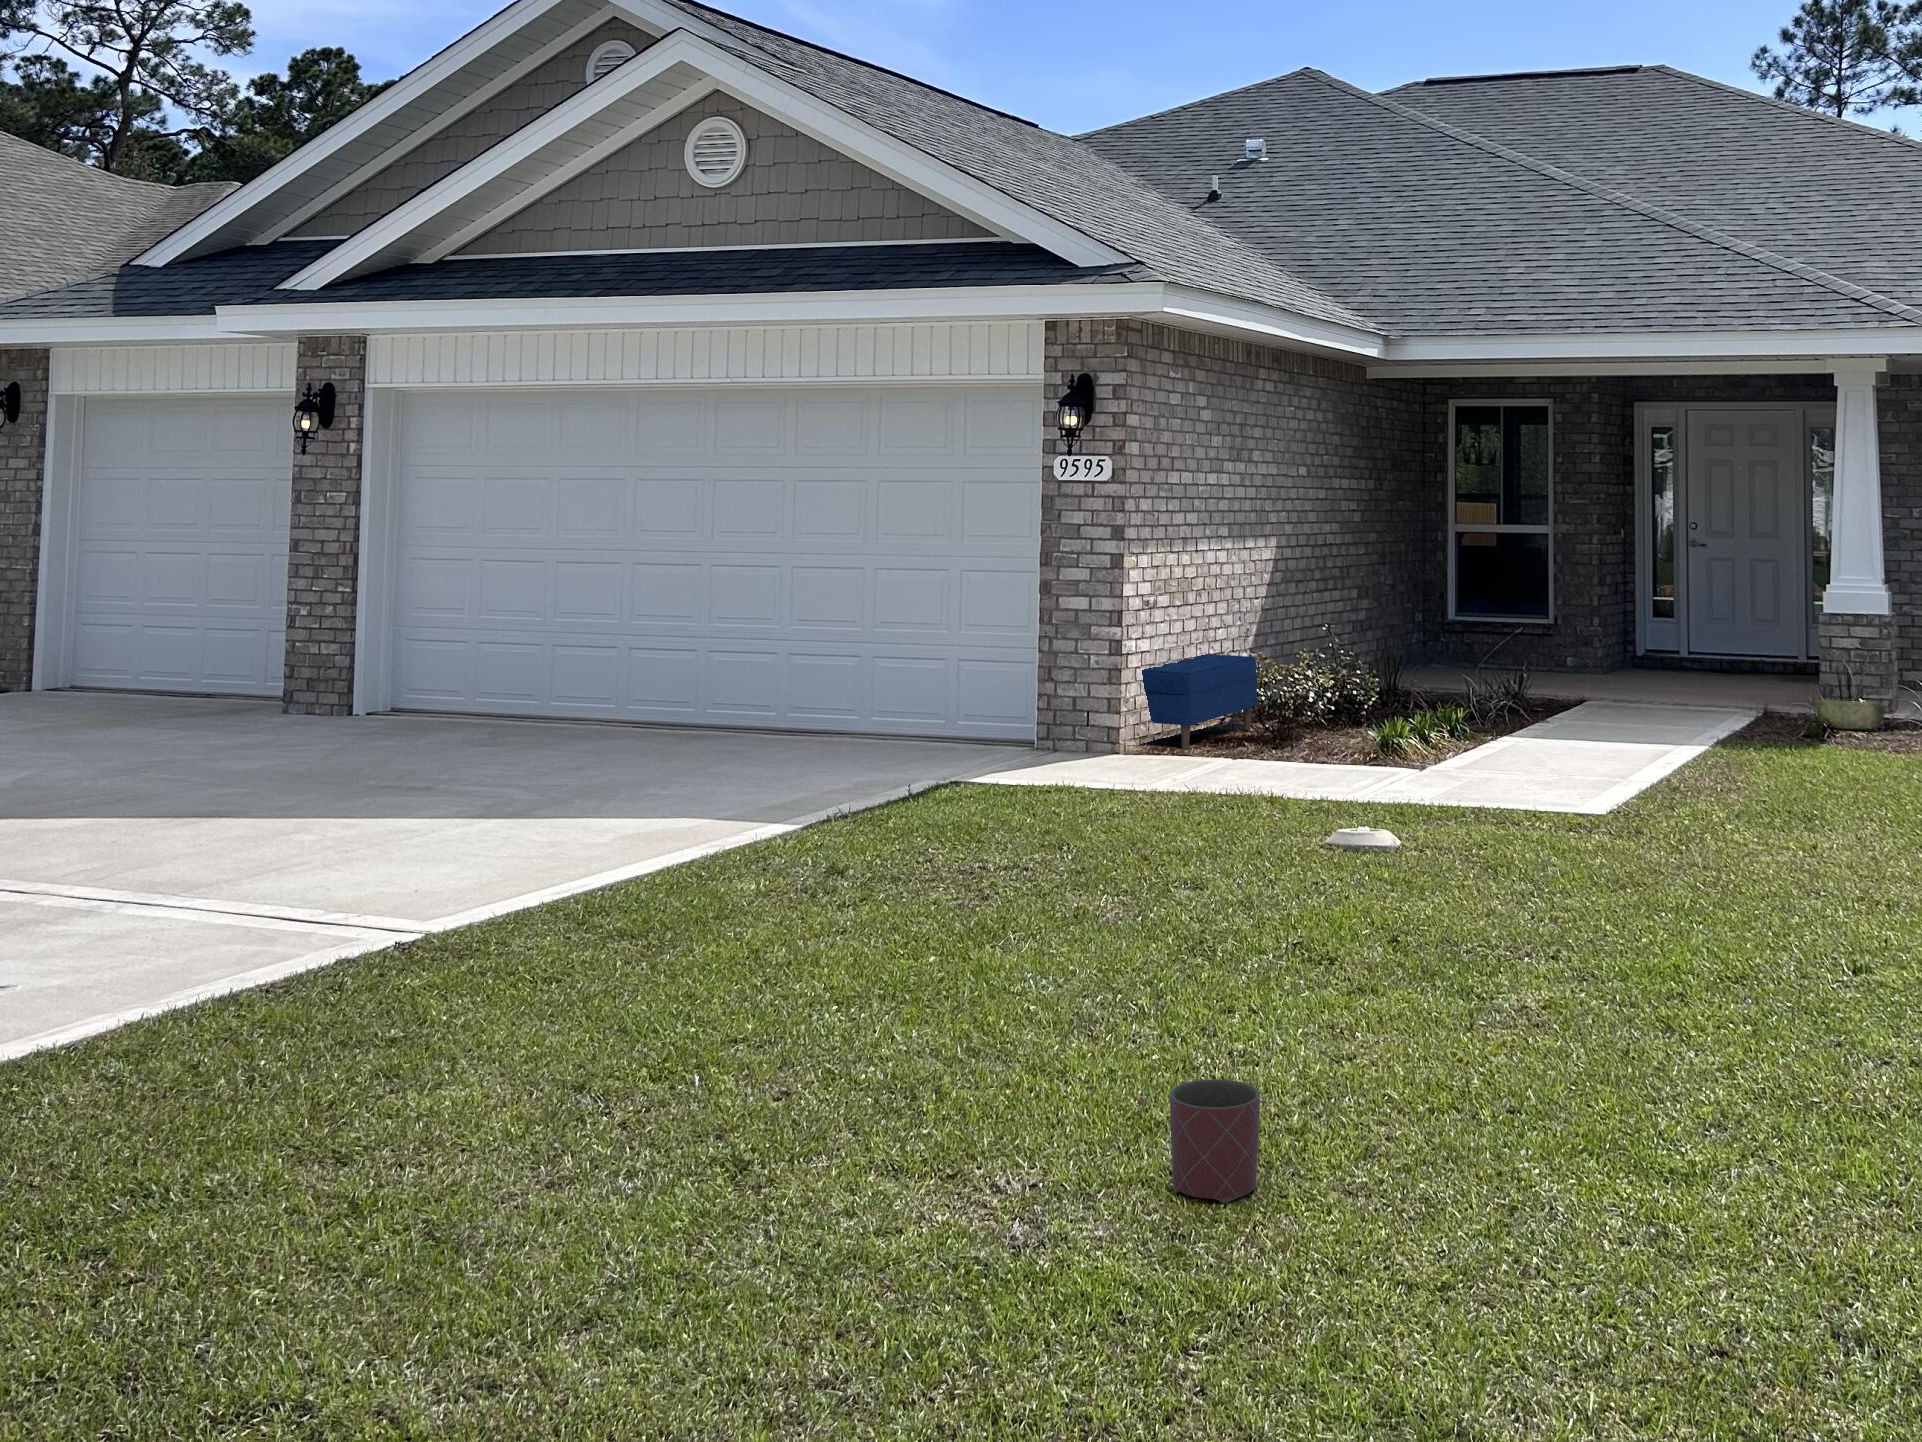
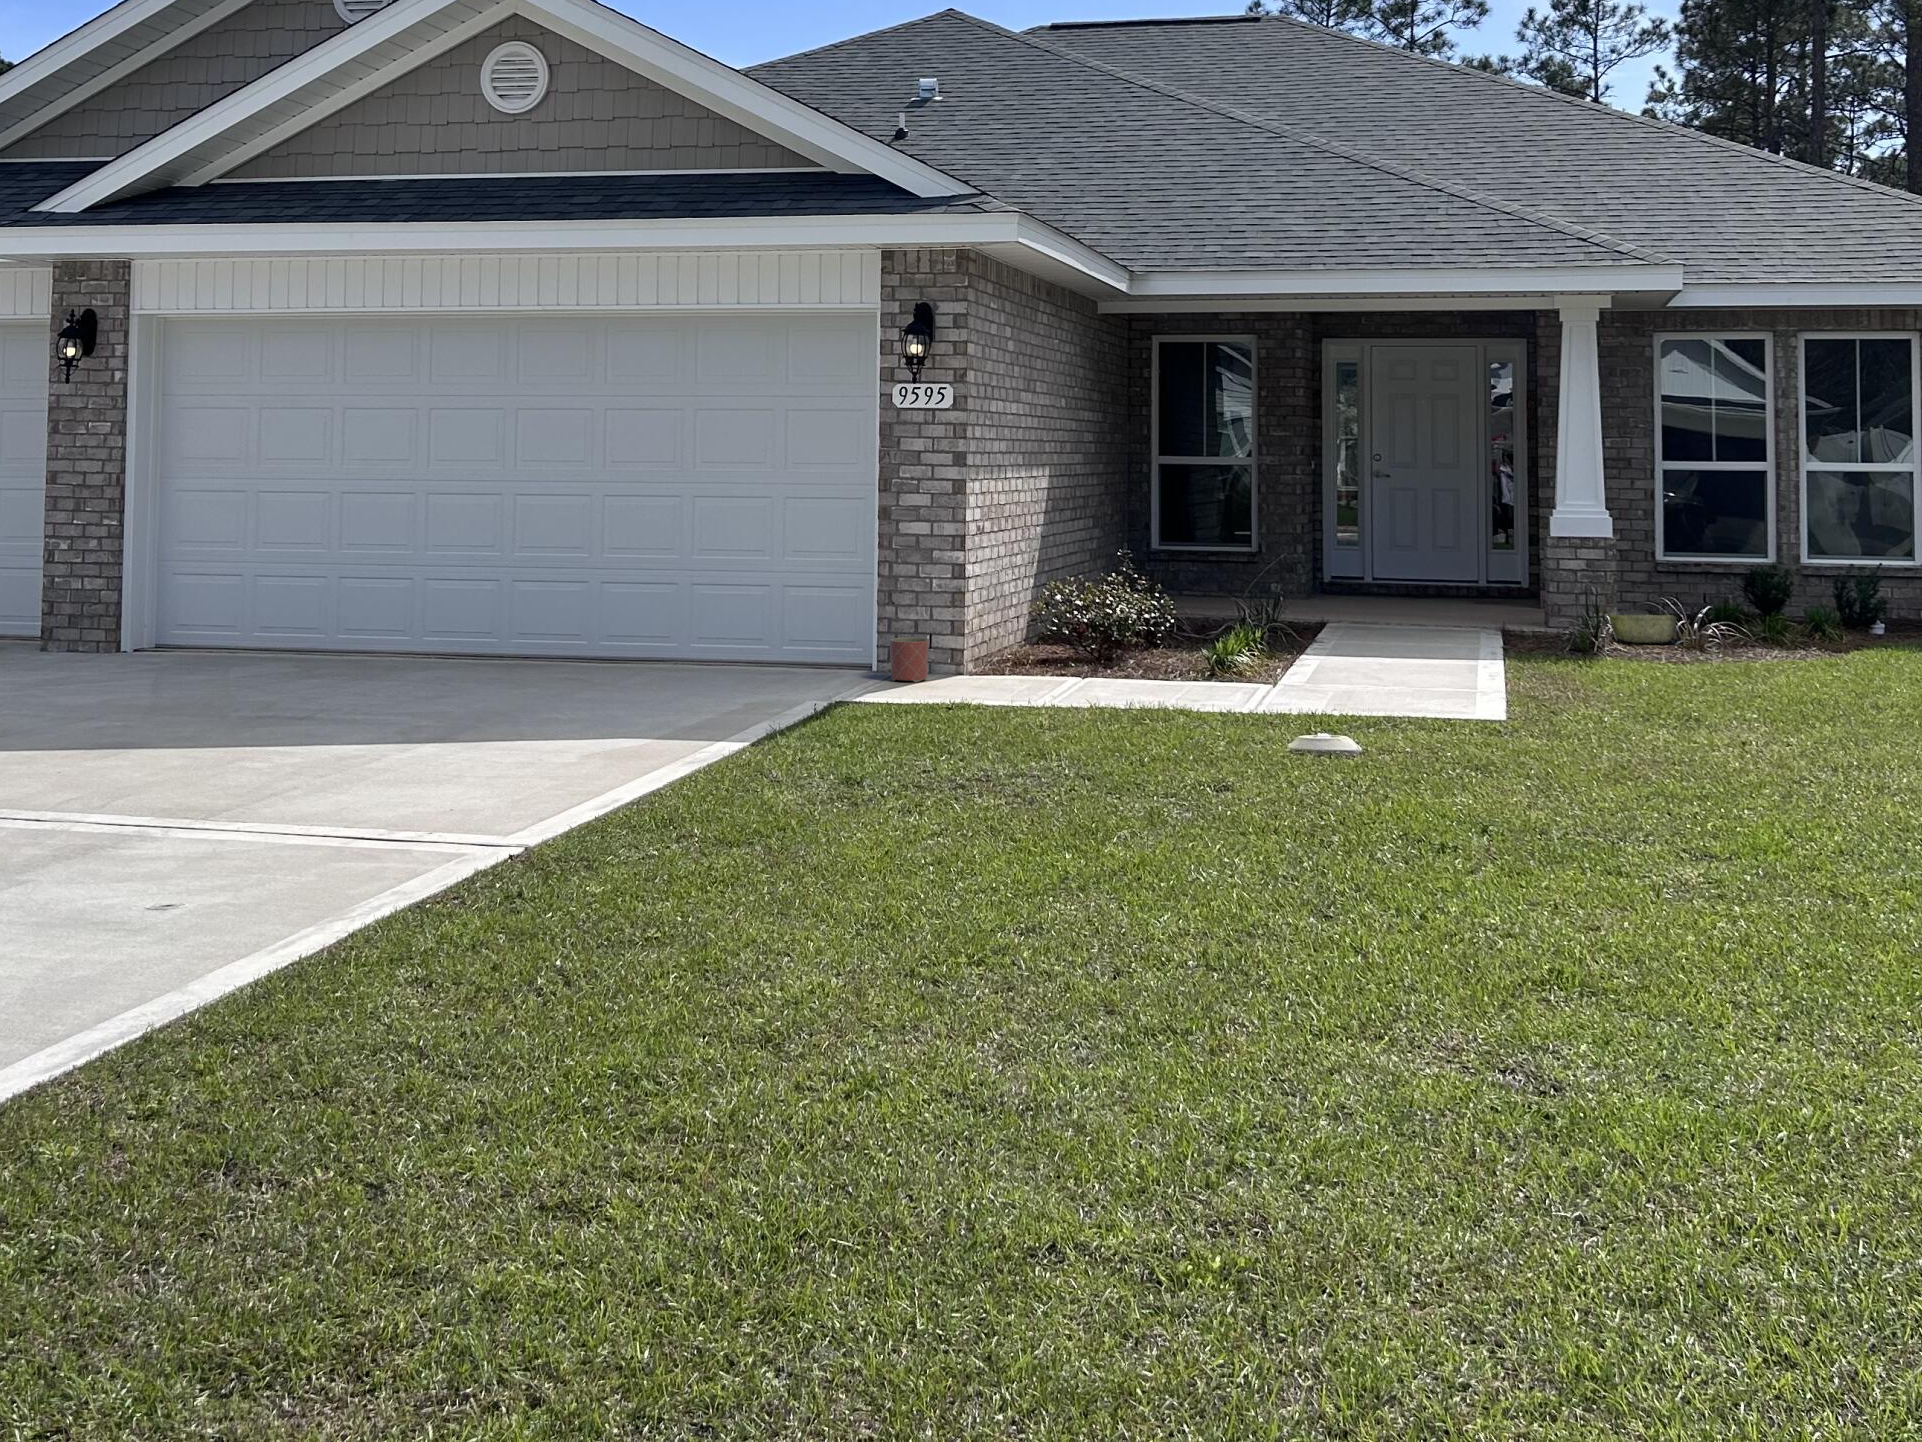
bench: present [1128,654,1257,750] -> none [969,583,1083,682]
planter: present [1170,1079,1260,1203] -> present [890,637,929,682]

